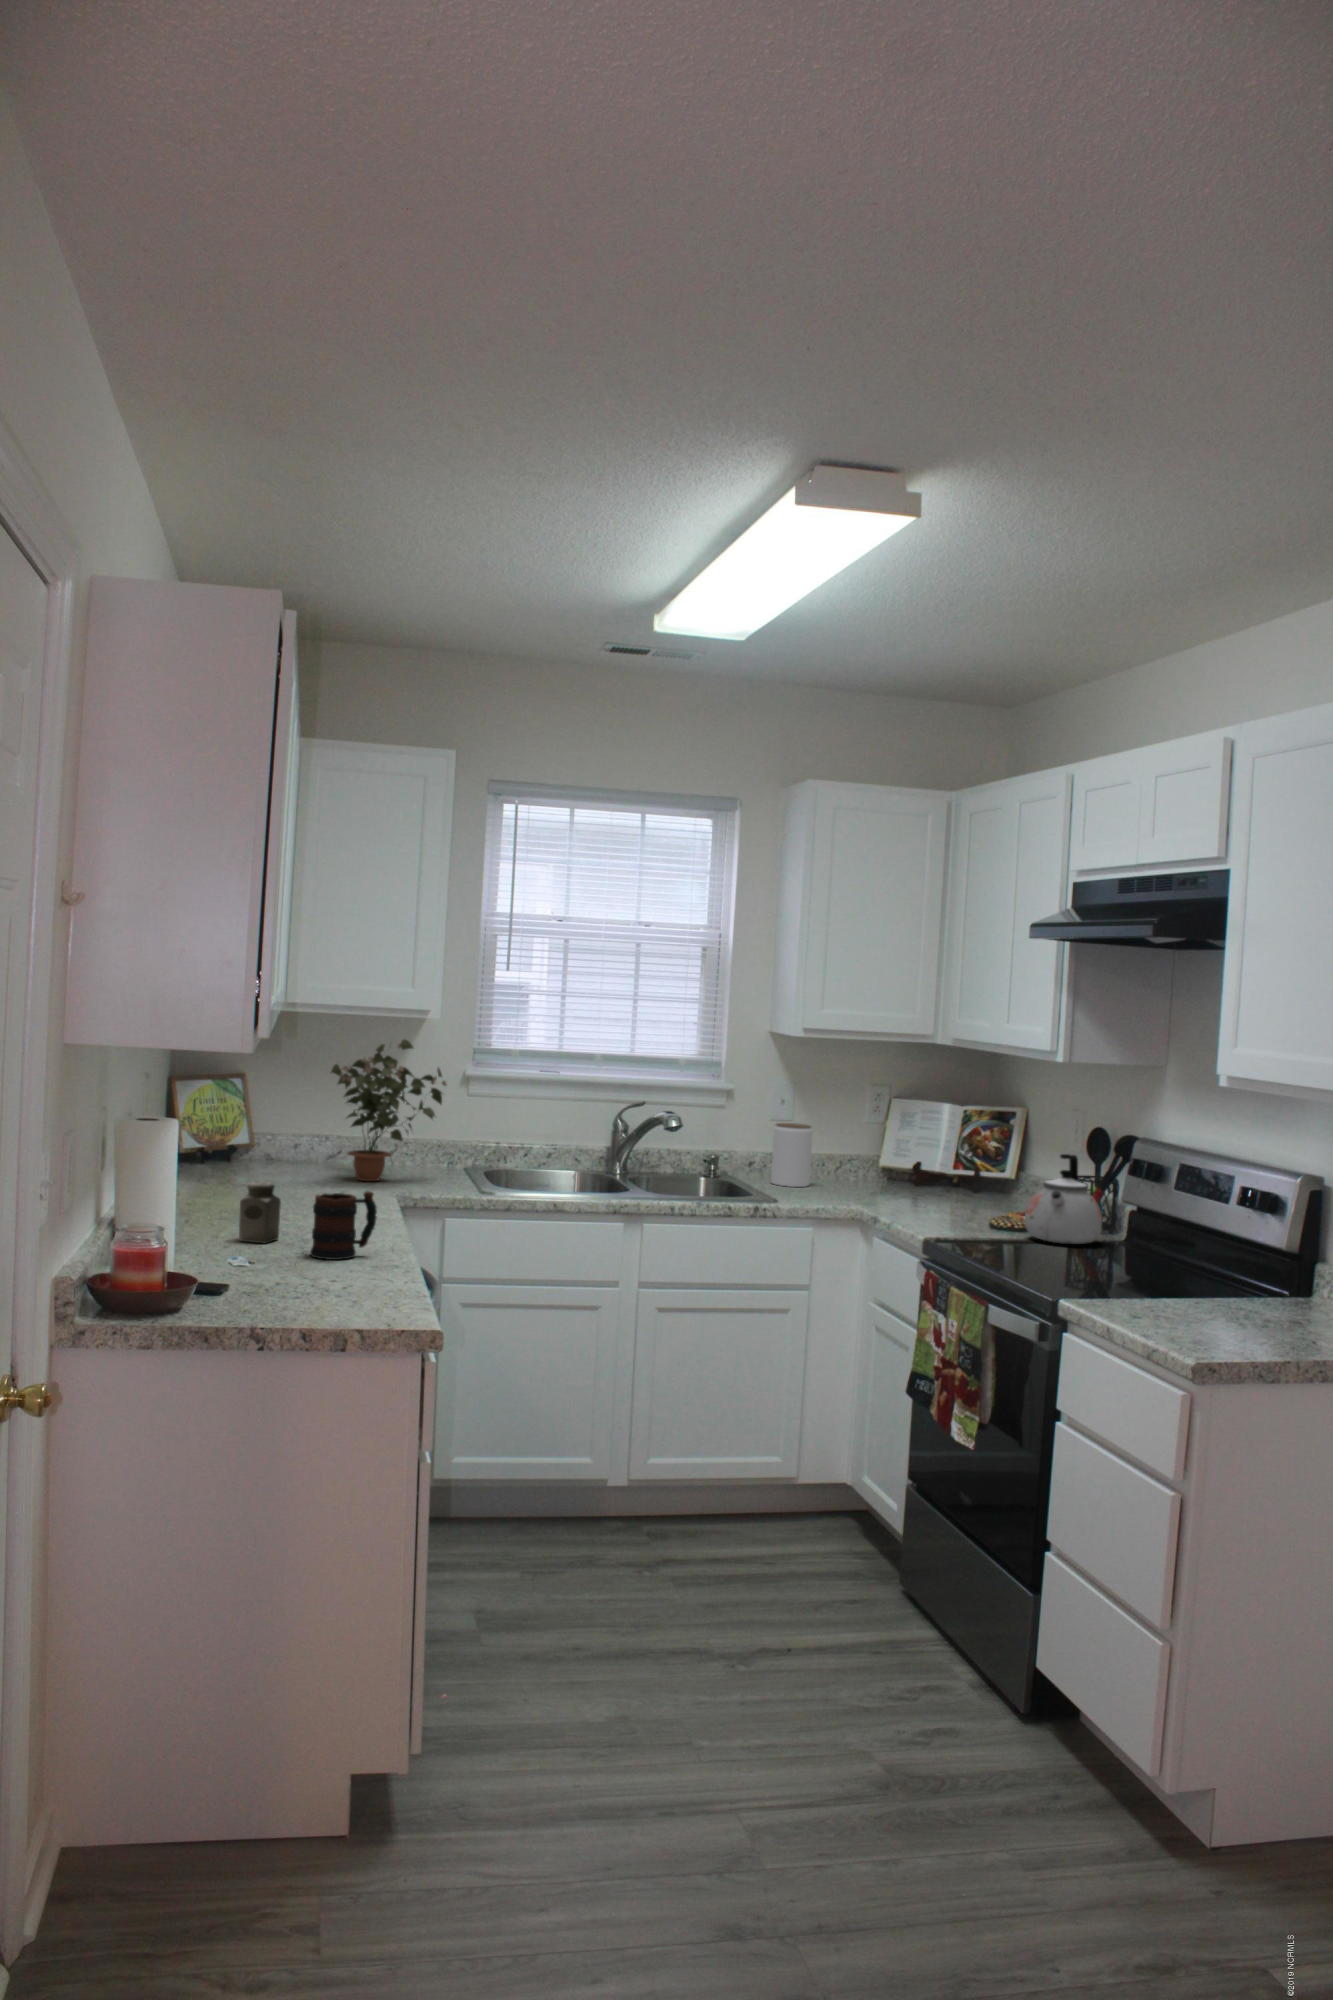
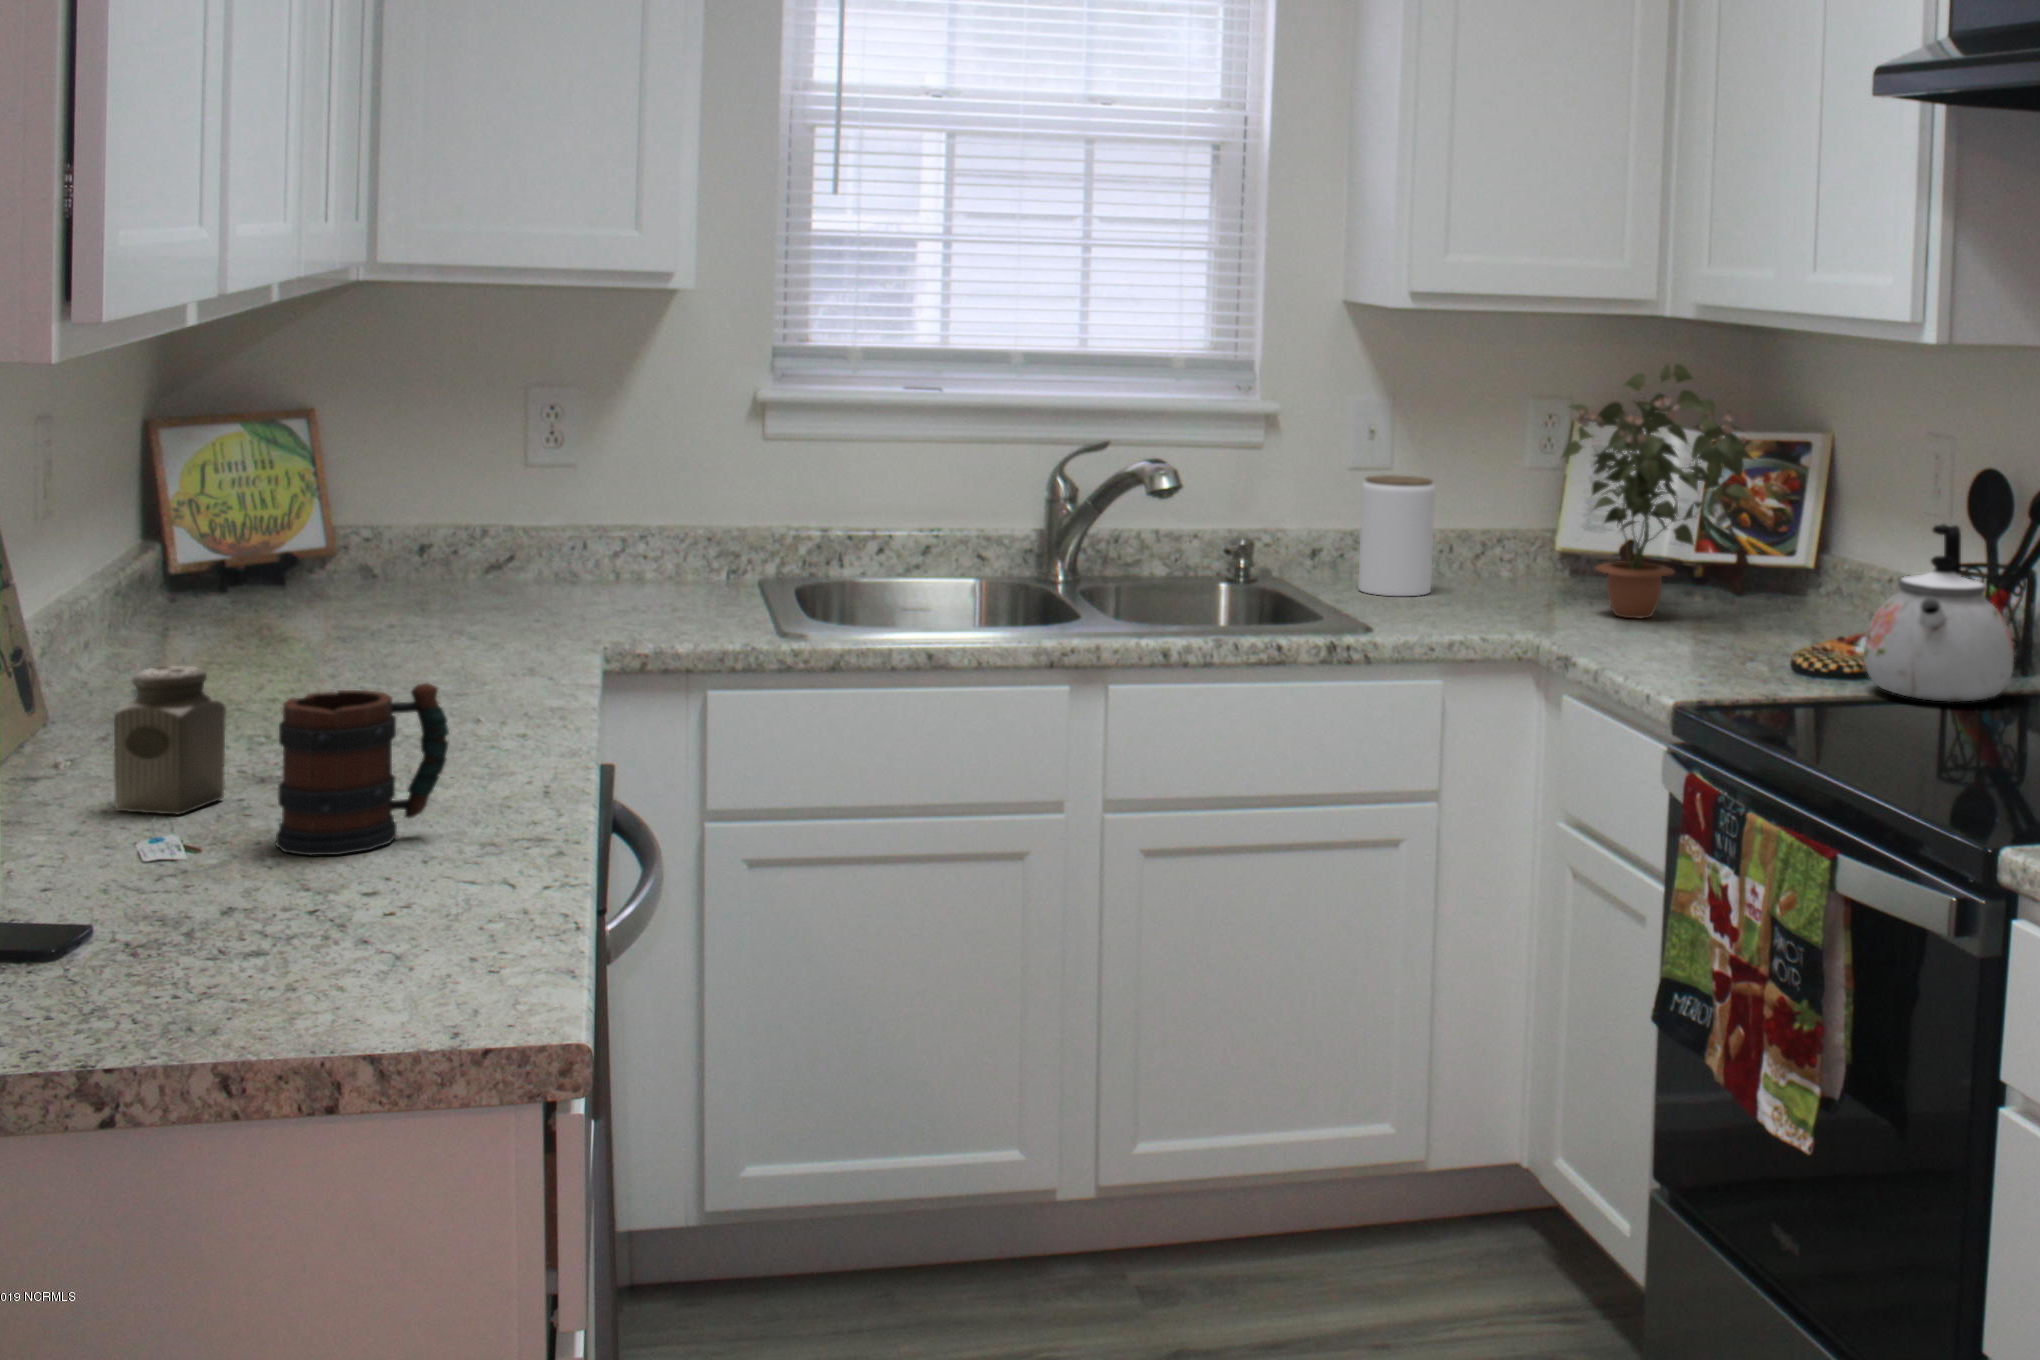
potted plant: present [331,1039,446,1181] -> present [1562,364,1753,618]

